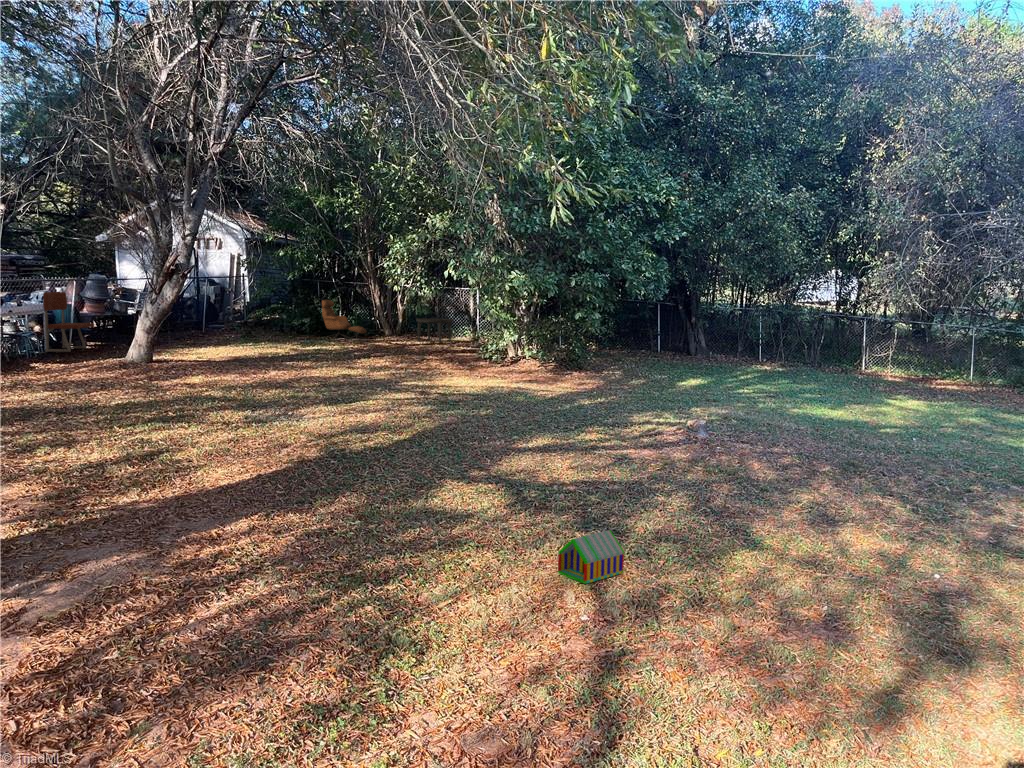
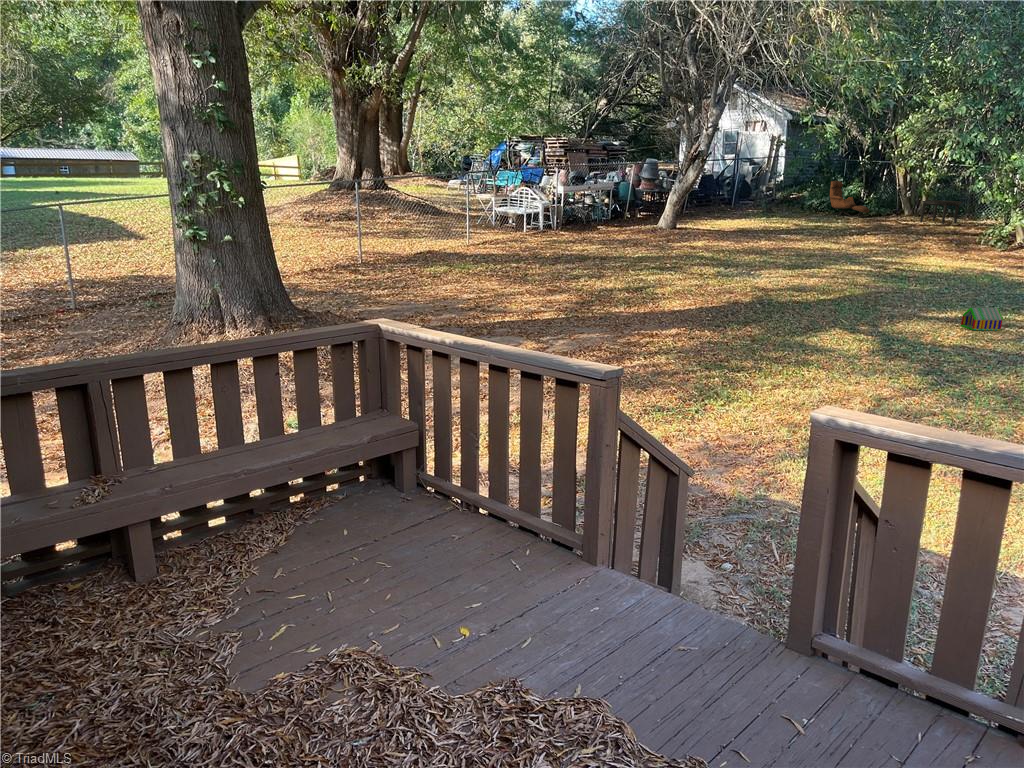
bench: present [43,292,94,352] -> none [609,174,643,219]
toy house: present [558,530,624,584] -> present [961,308,1003,331]

